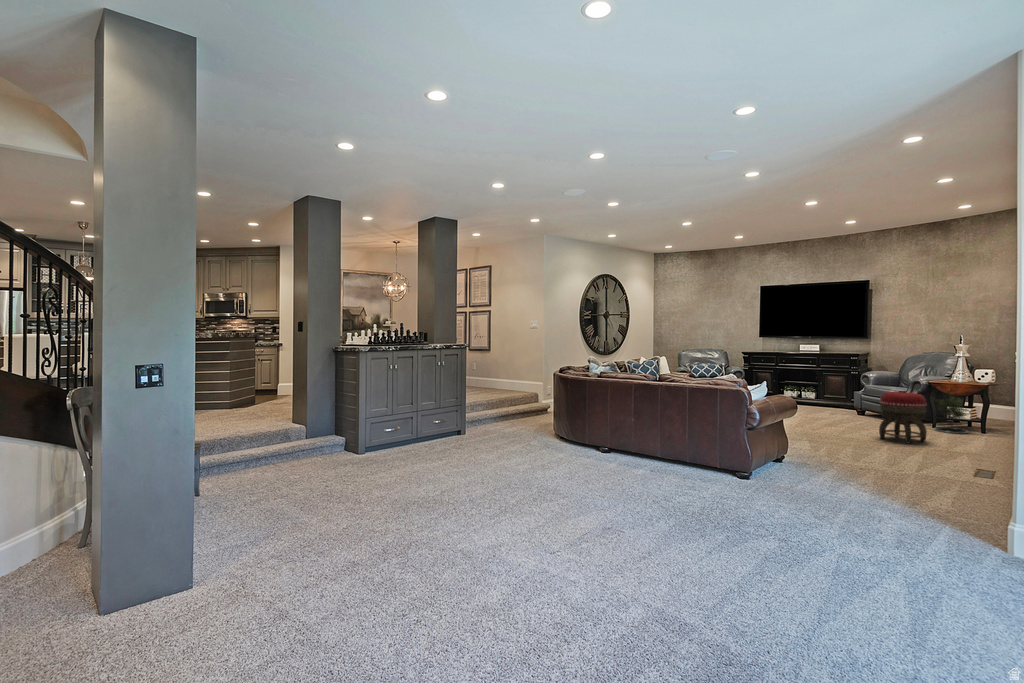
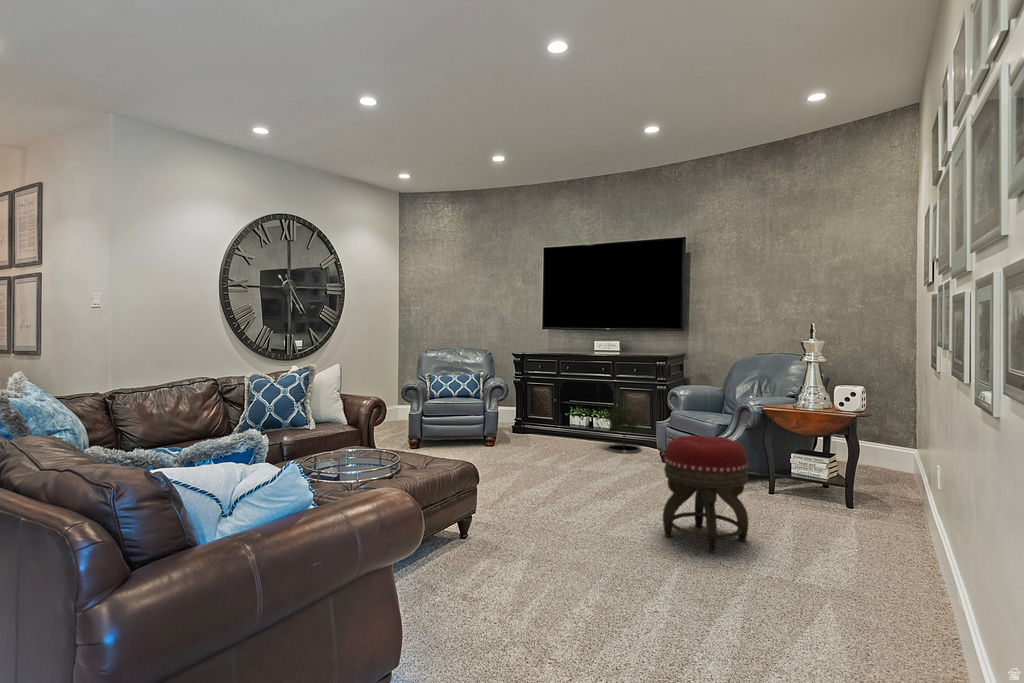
potted tree: present [934,392,968,434] -> present [606,392,643,453]

